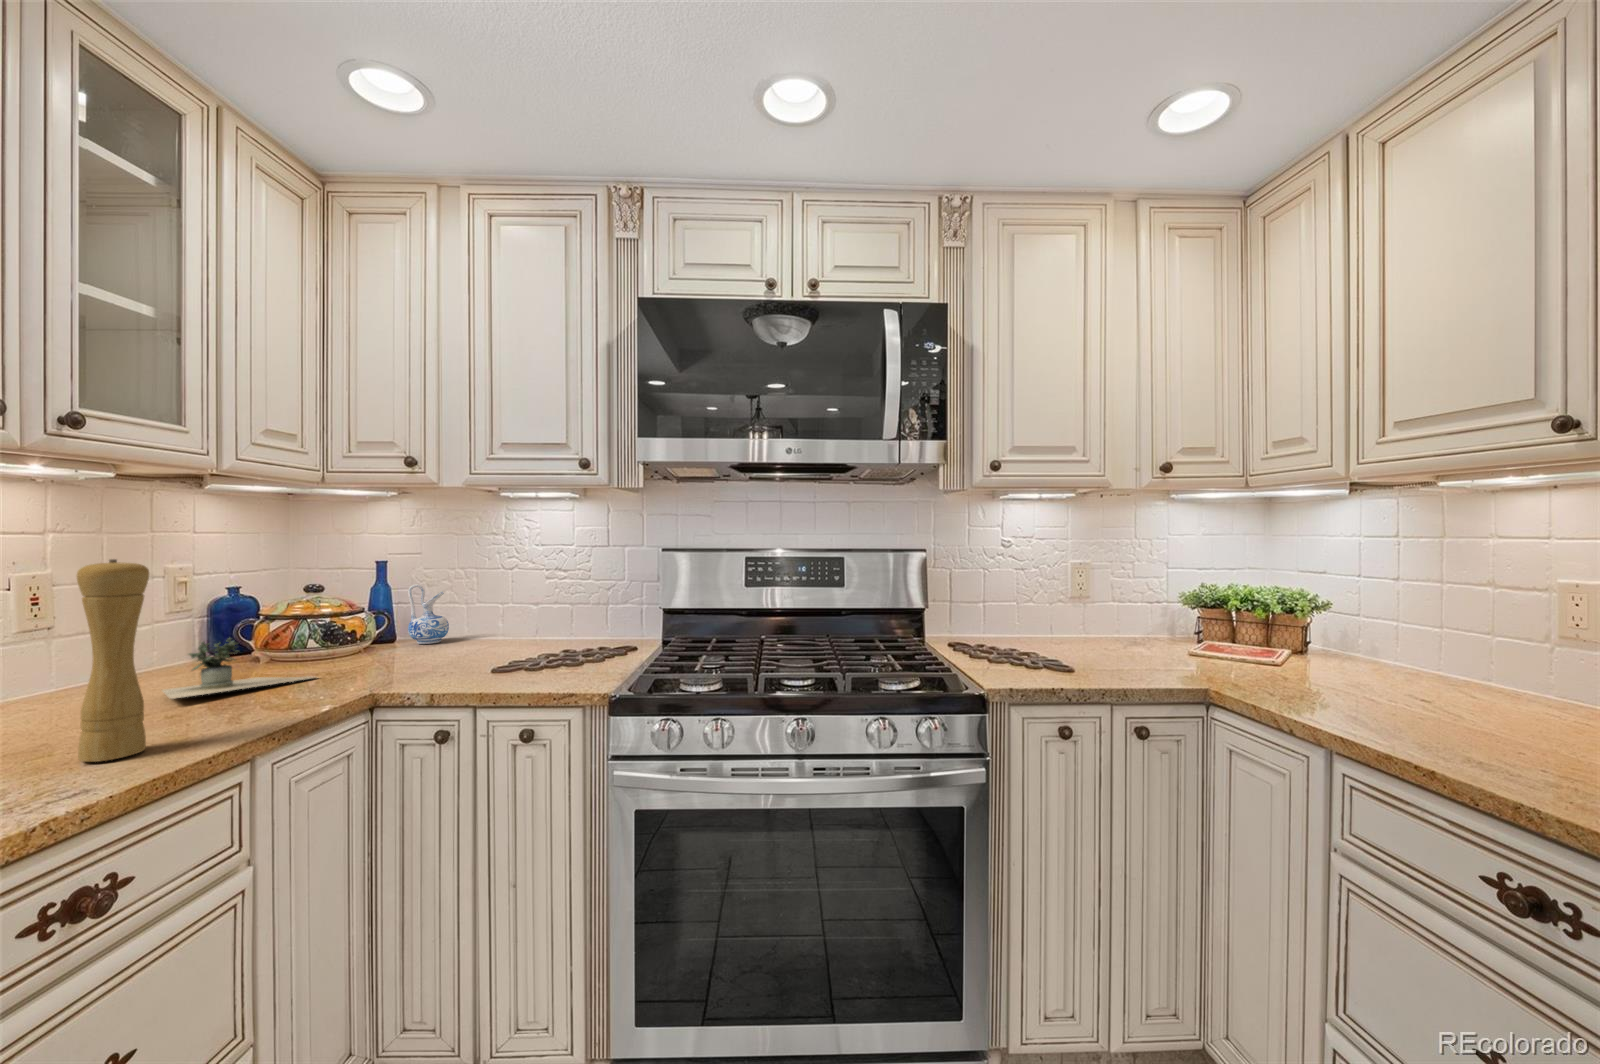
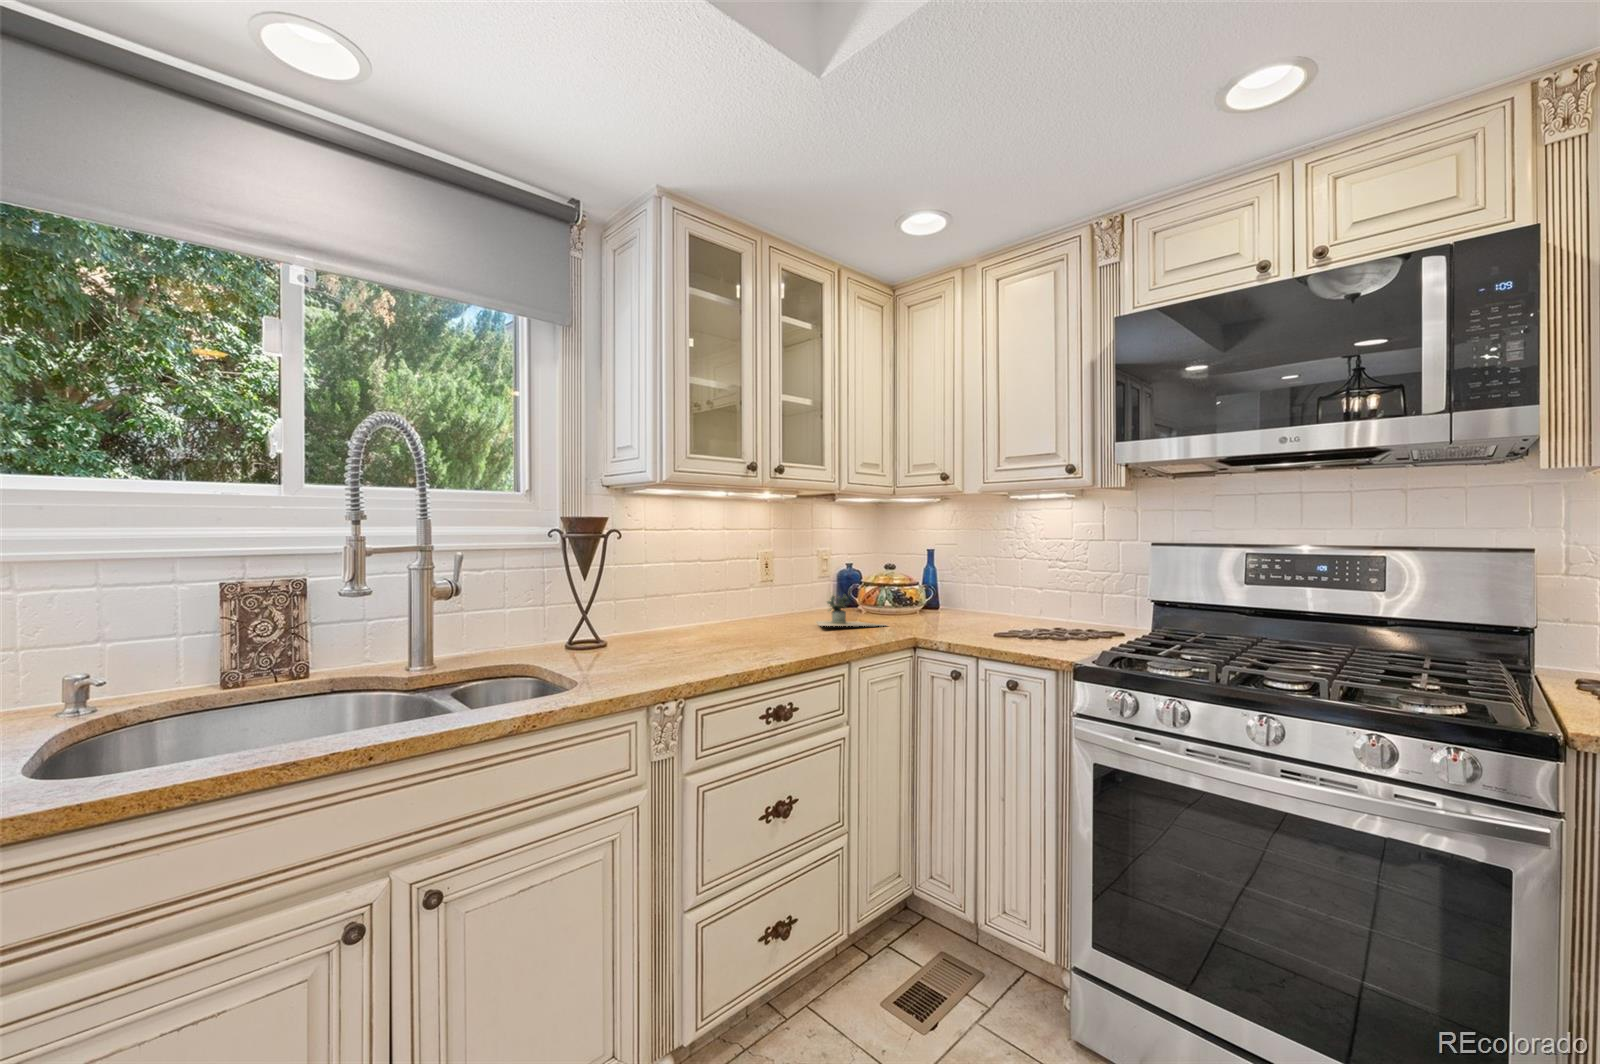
pepper mill: present [77,559,149,762] -> none [783,543,809,648]
ceramic pitcher: present [408,584,449,644] -> none [946,568,974,614]

